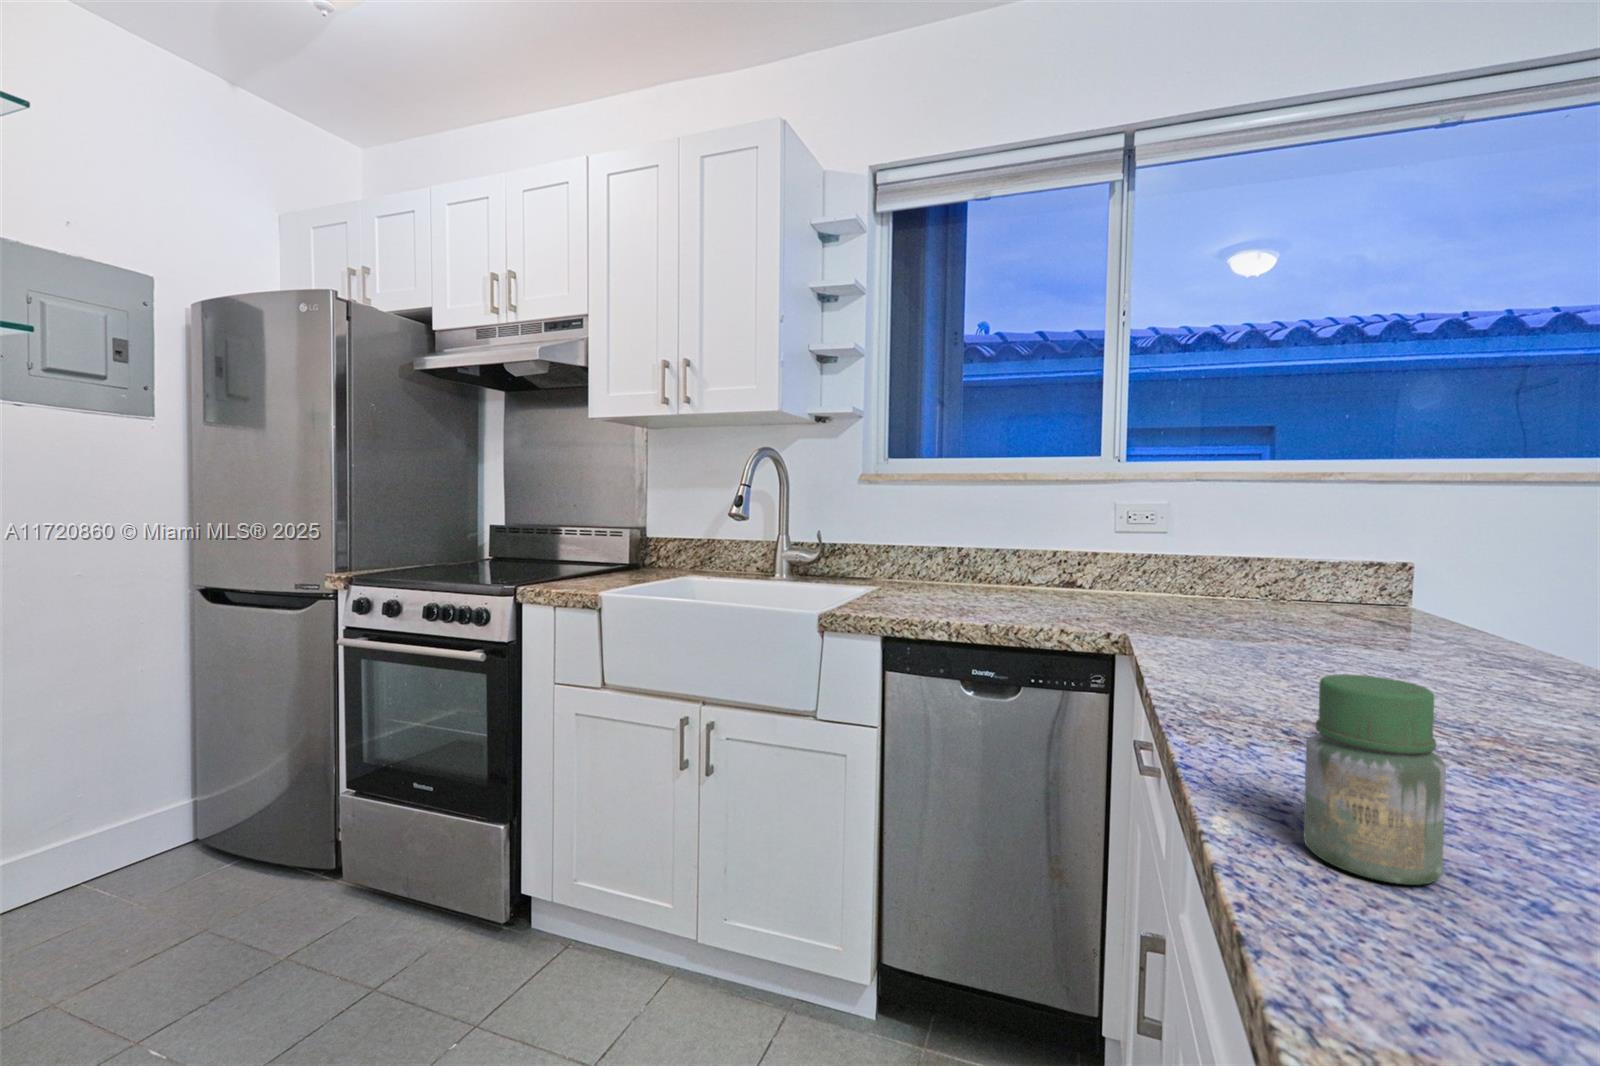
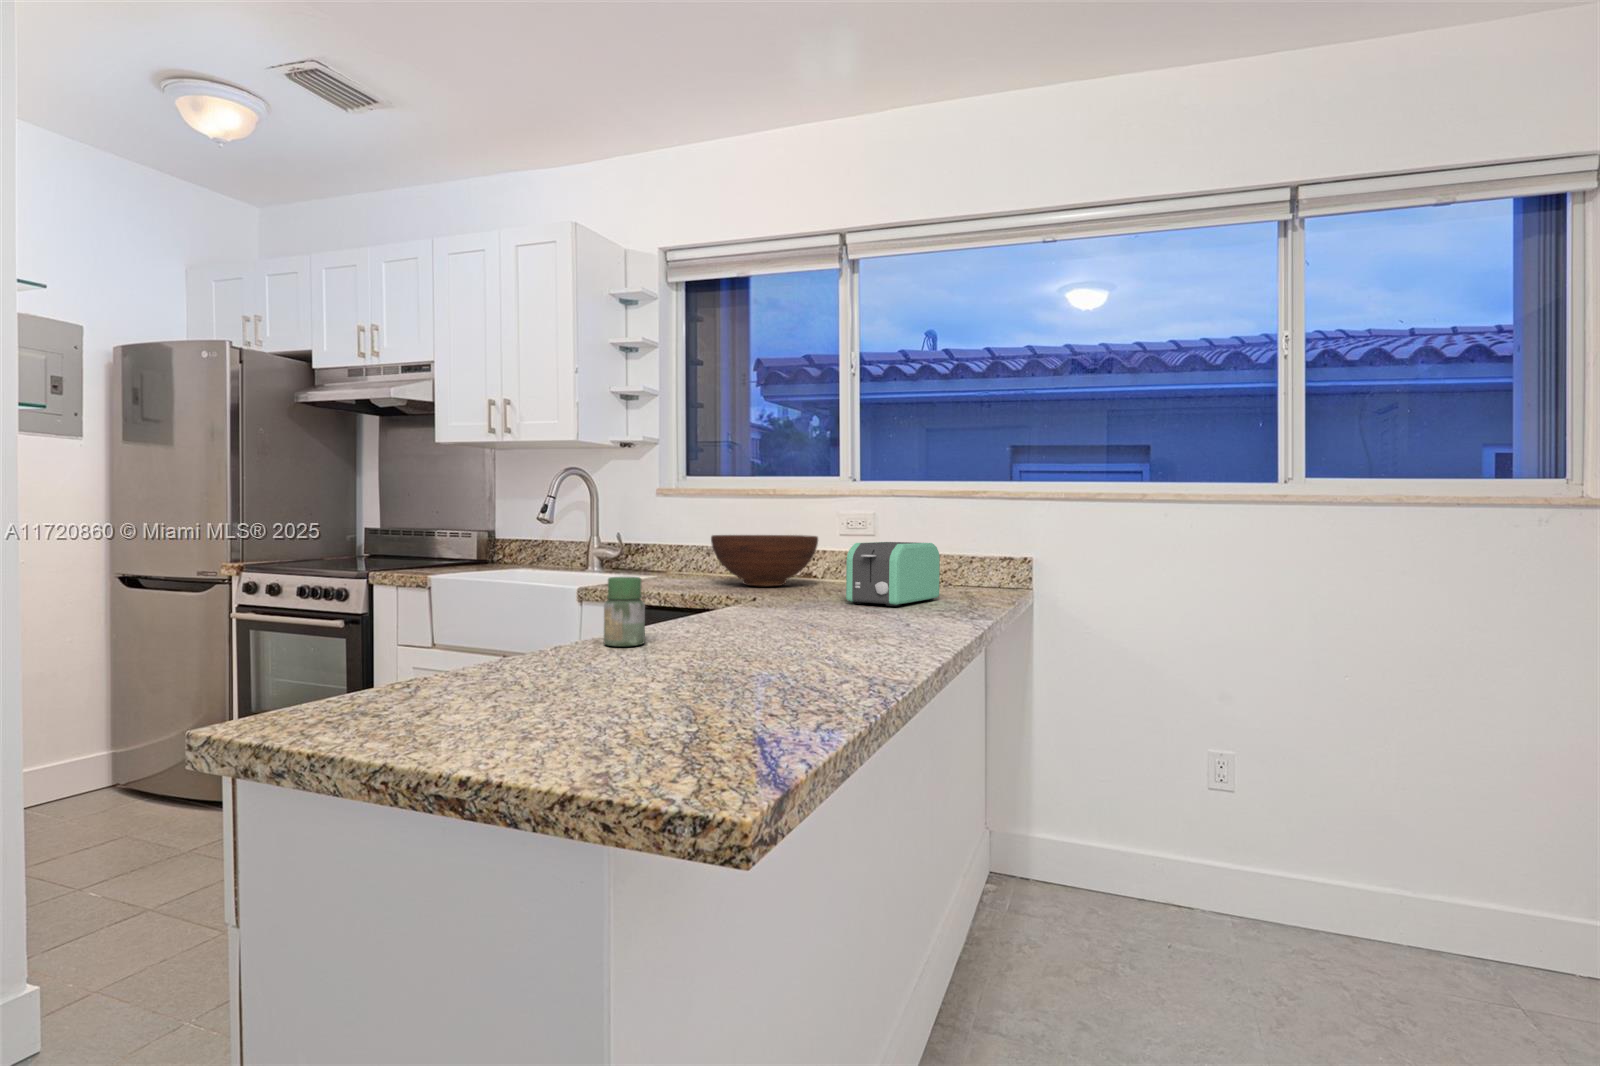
fruit bowl: none [980,534,1136,606] -> present [711,535,818,586]
toaster: none [1299,548,1426,657] -> present [846,542,940,606]

